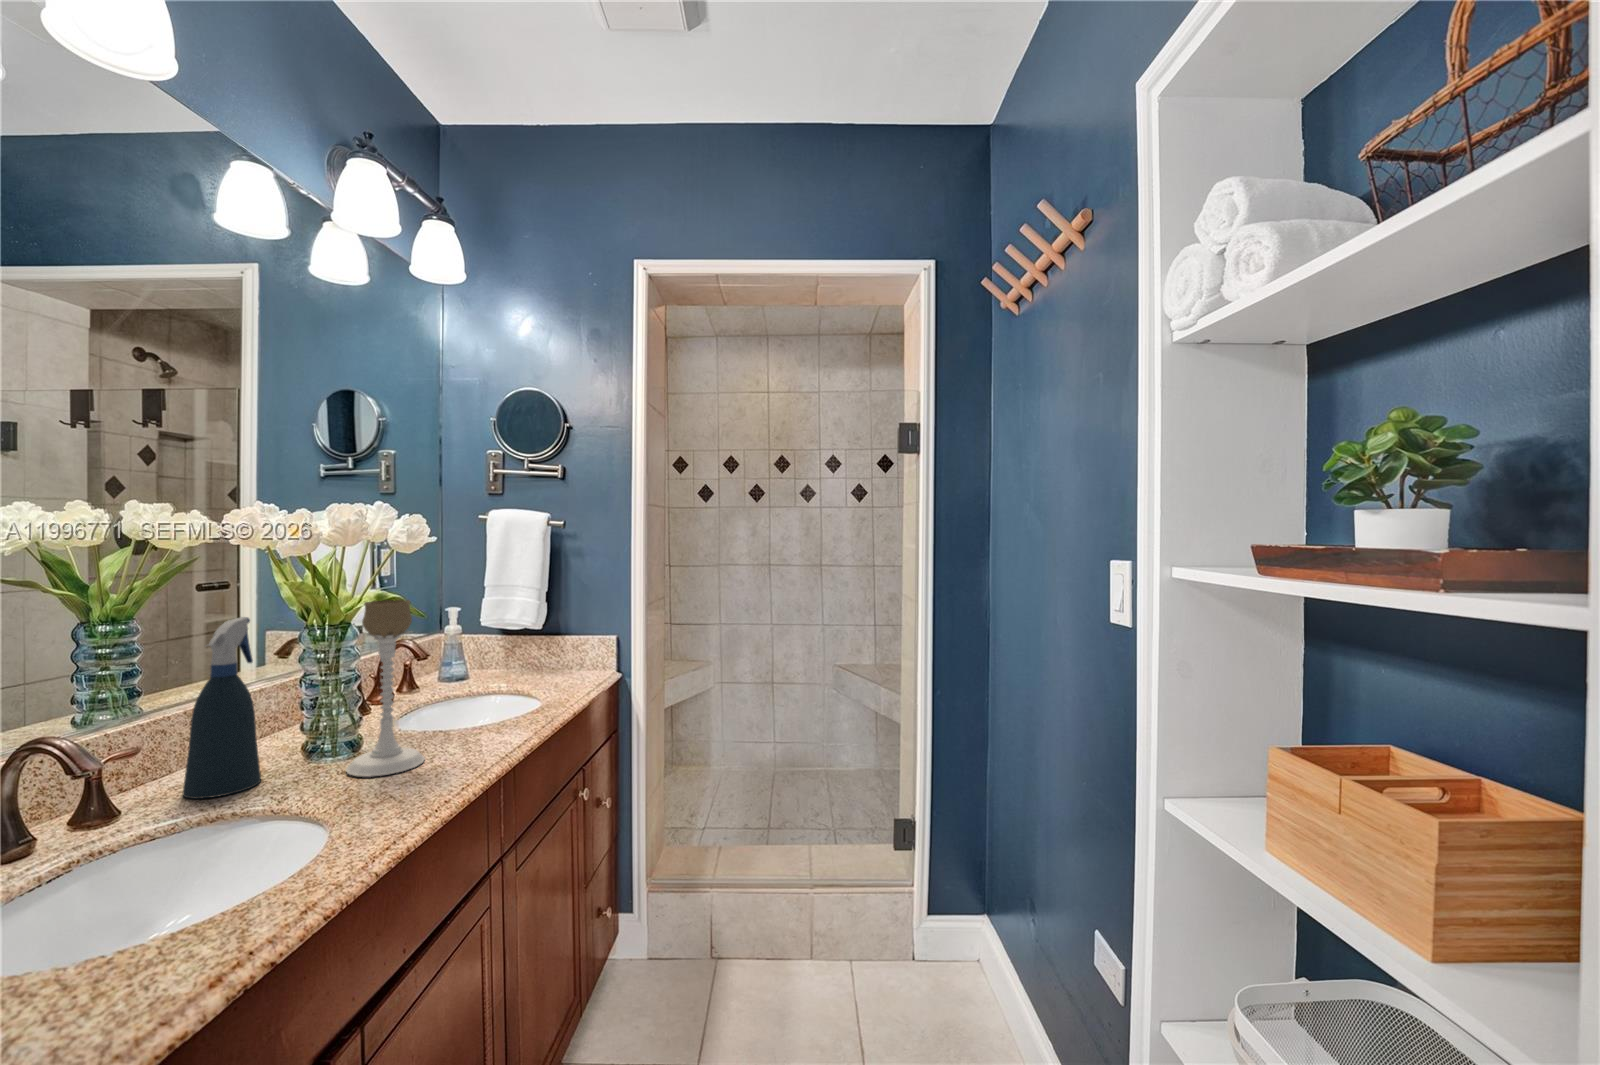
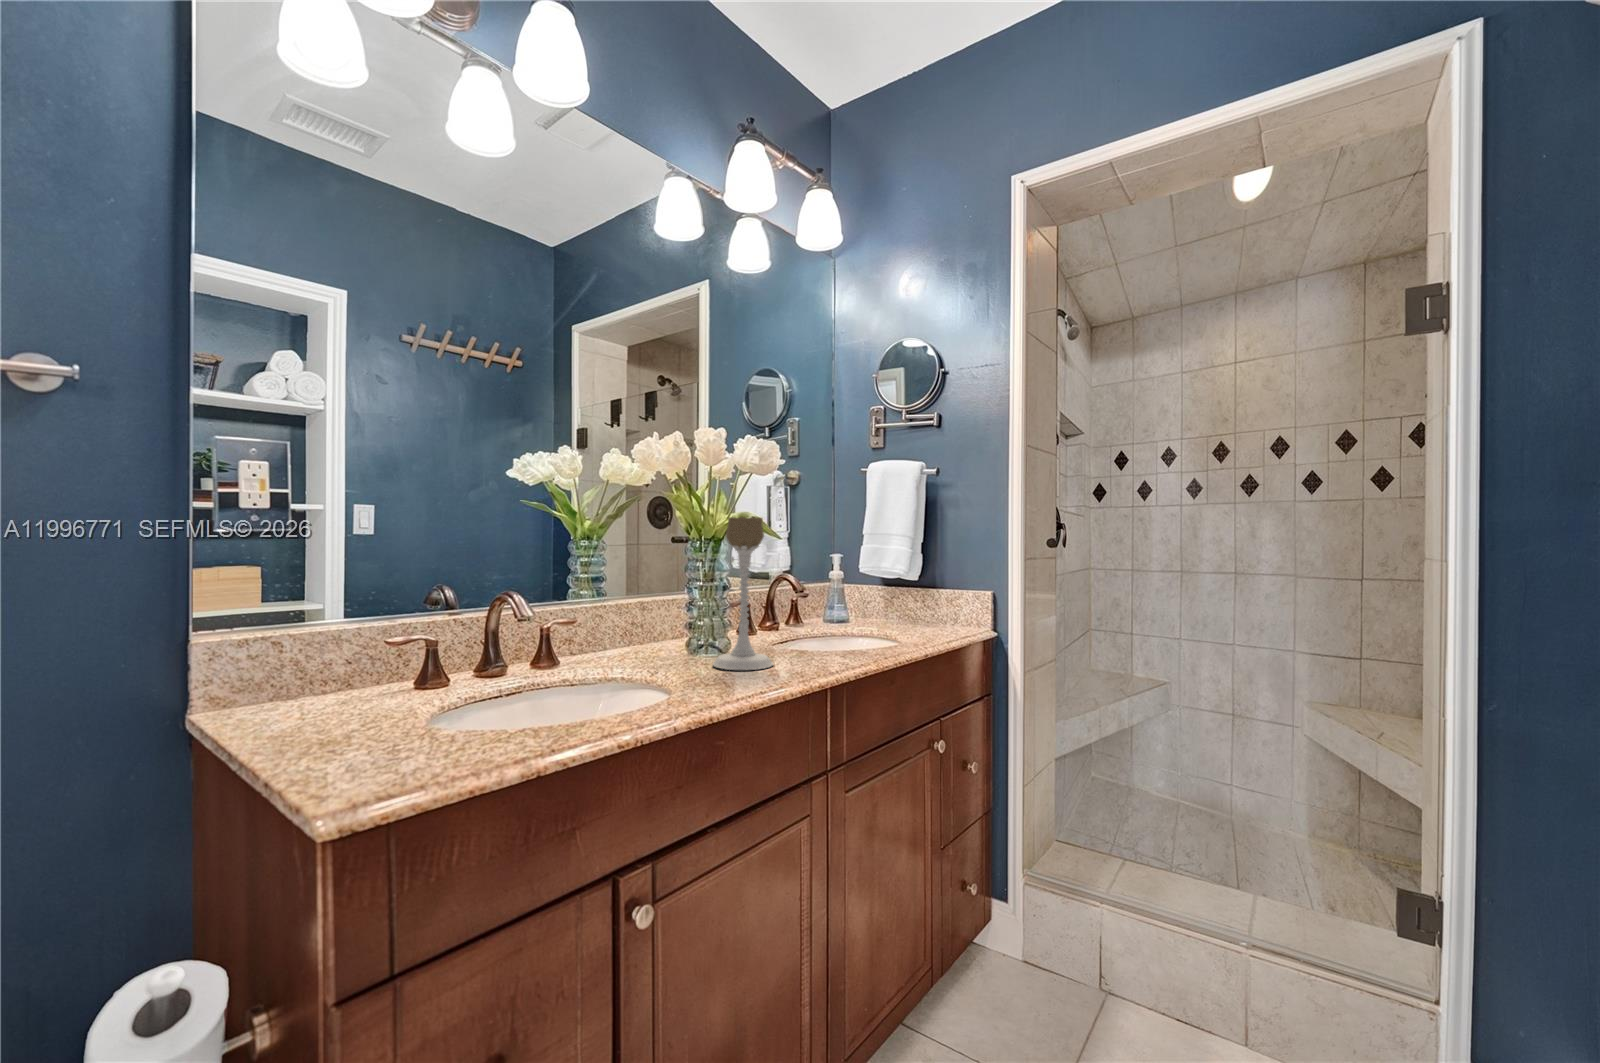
spray bottle: present [183,617,261,799] -> none [612,529,662,665]

